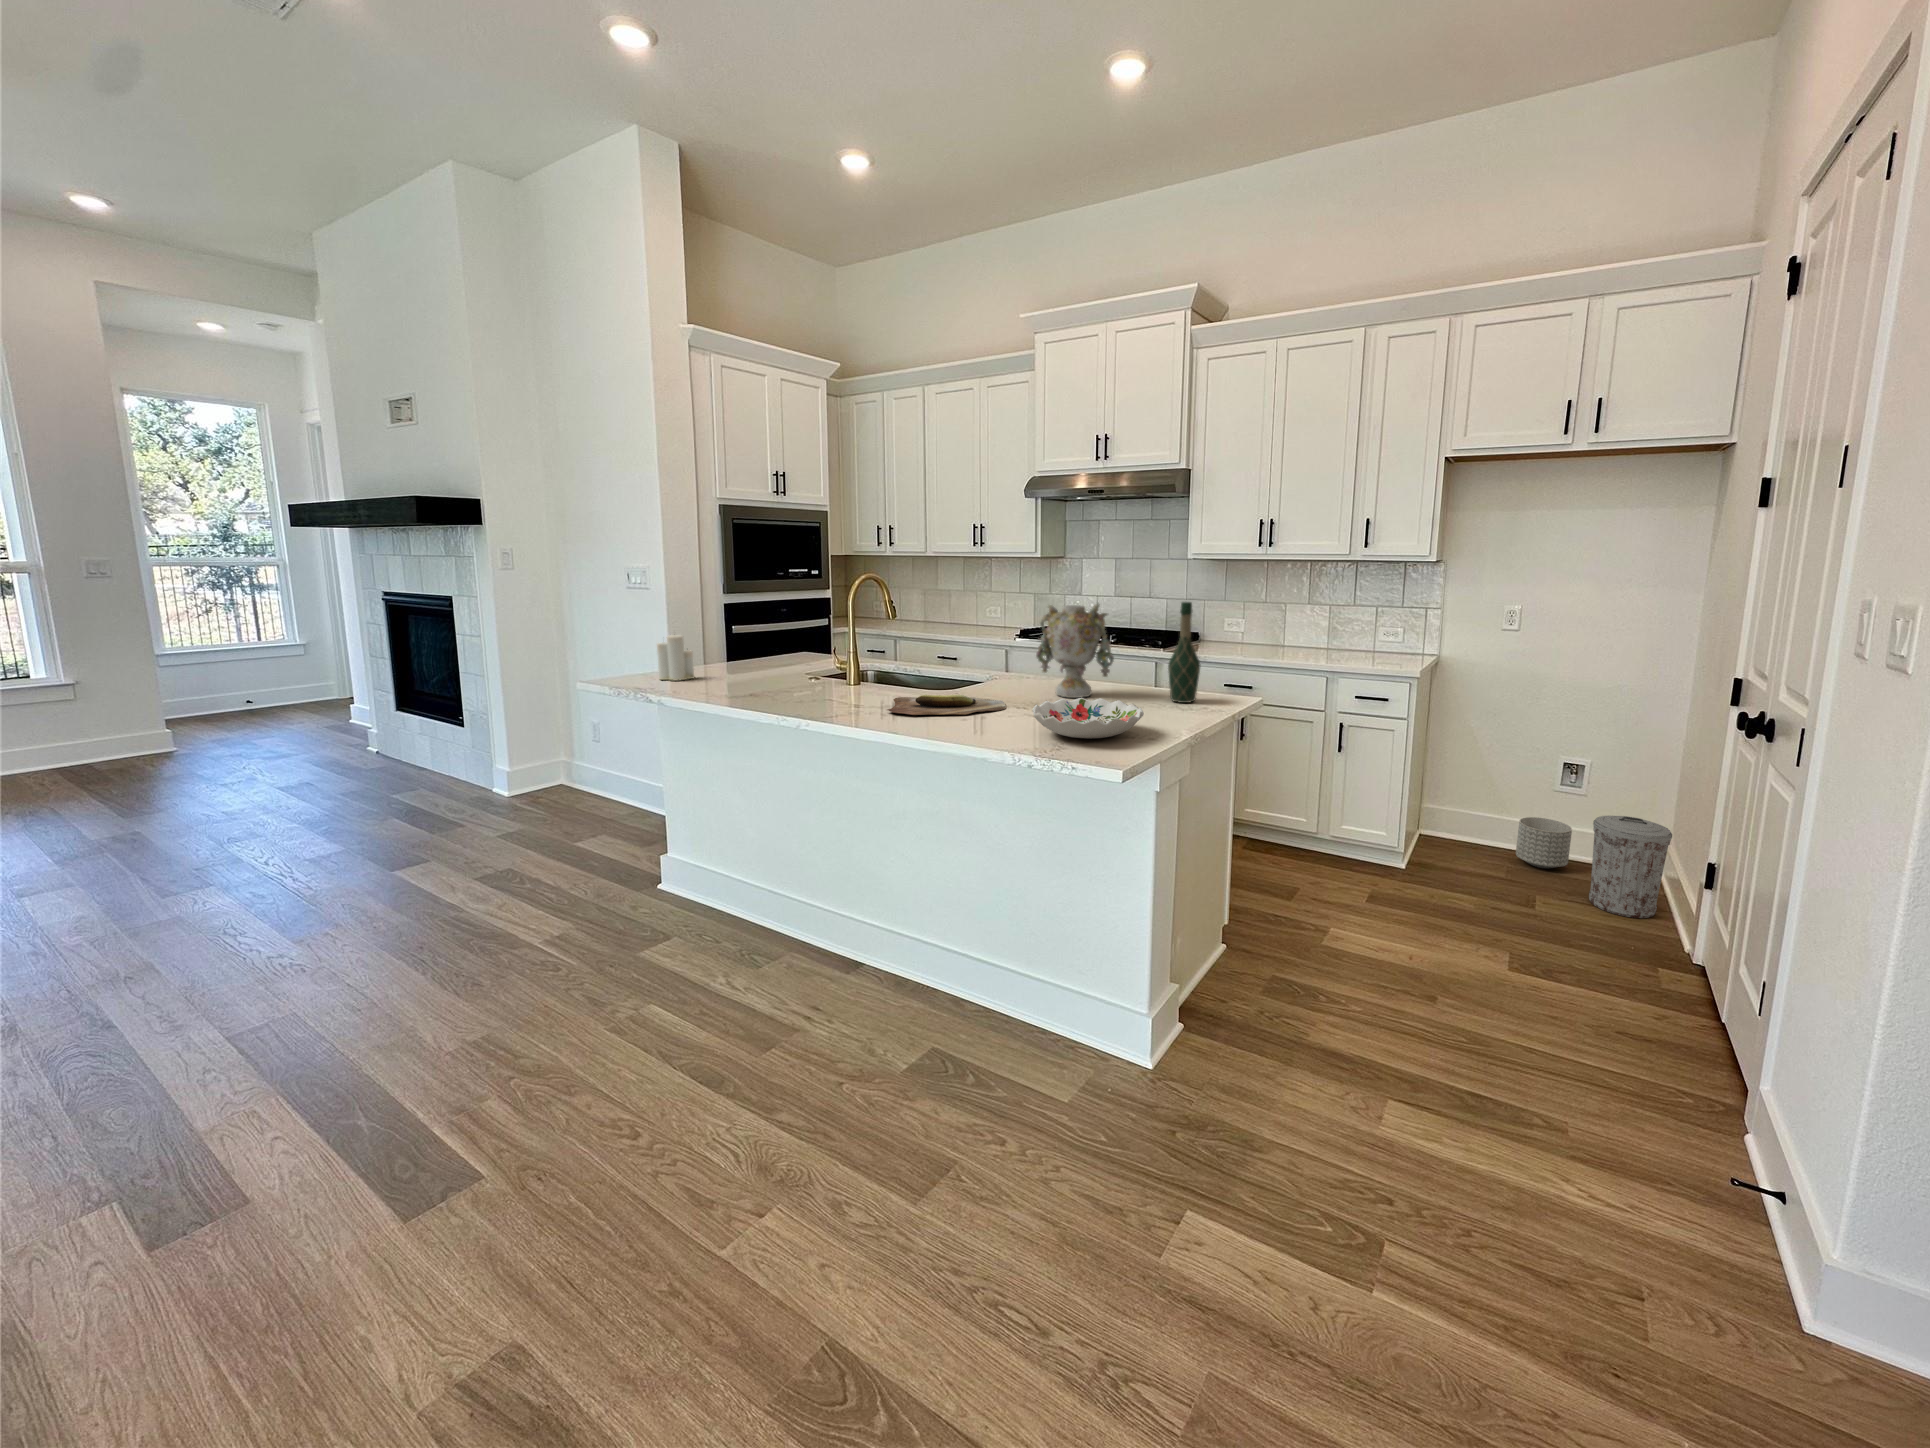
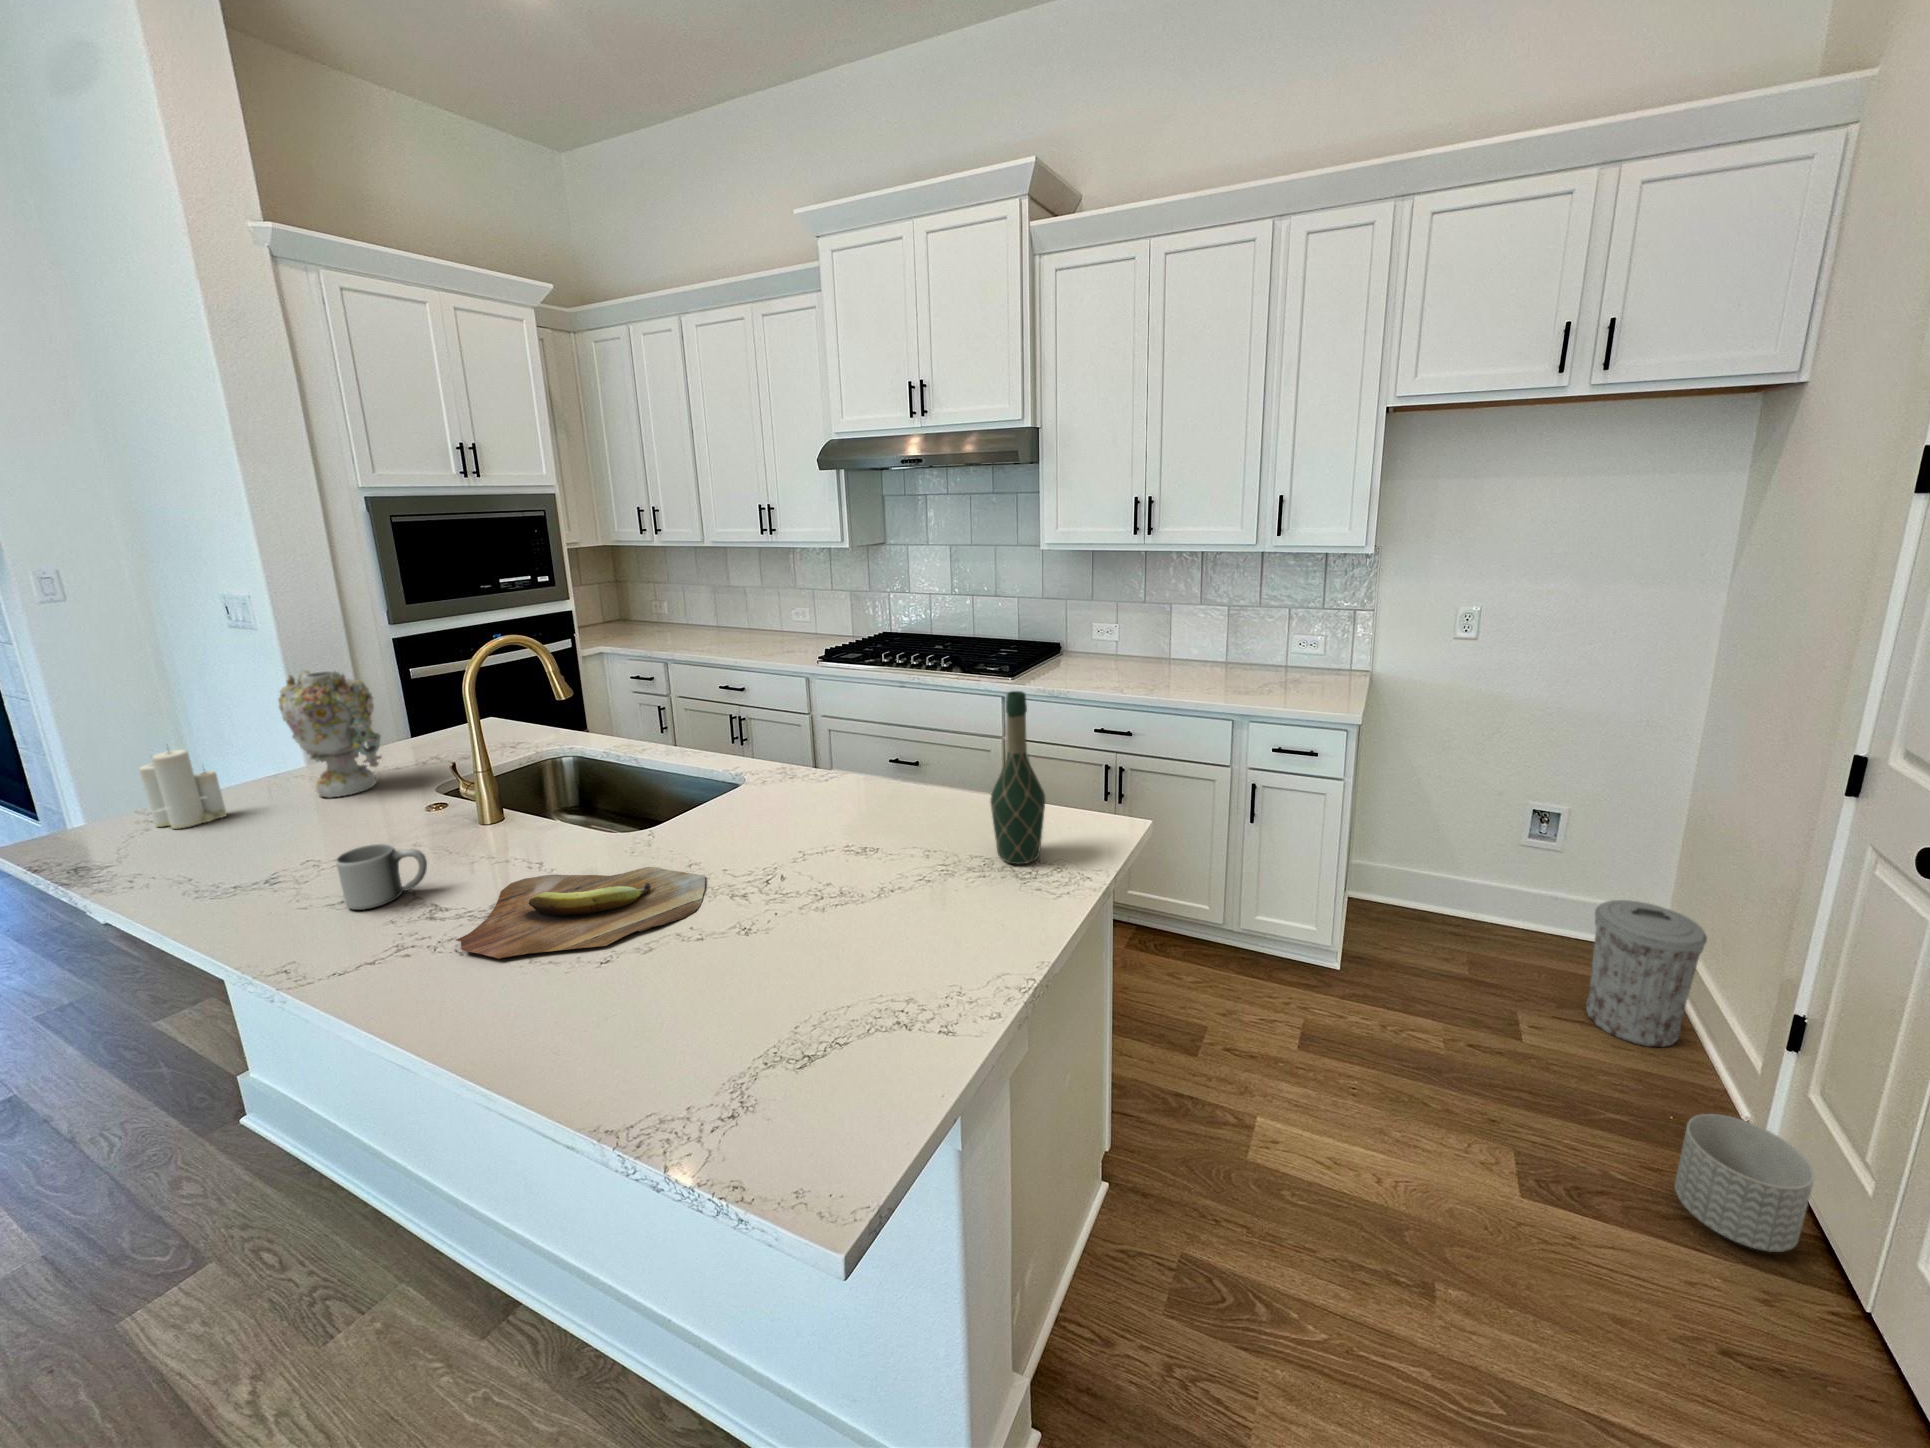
vase: present [1036,603,1114,698] -> present [278,670,382,798]
mug: none [810,672,850,704] -> present [336,843,427,910]
decorative bowl: present [1032,698,1144,738] -> none [683,924,920,1078]
planter: present [1516,817,1572,869] -> present [1675,1114,1815,1252]

